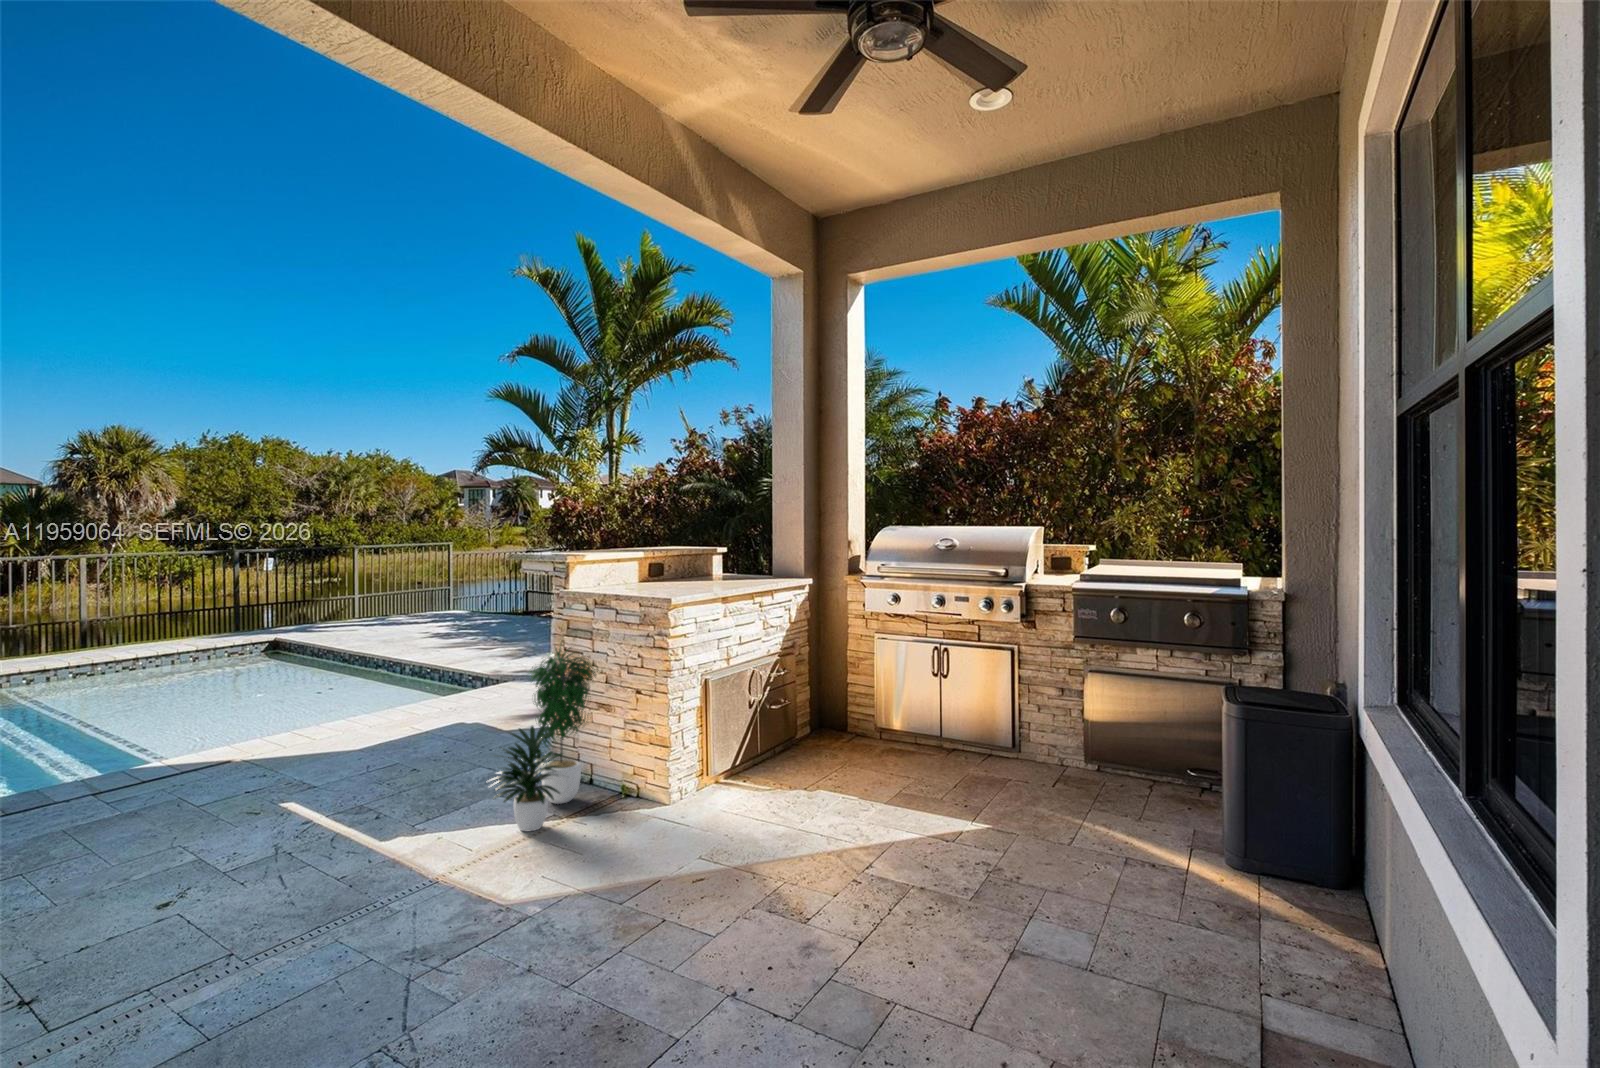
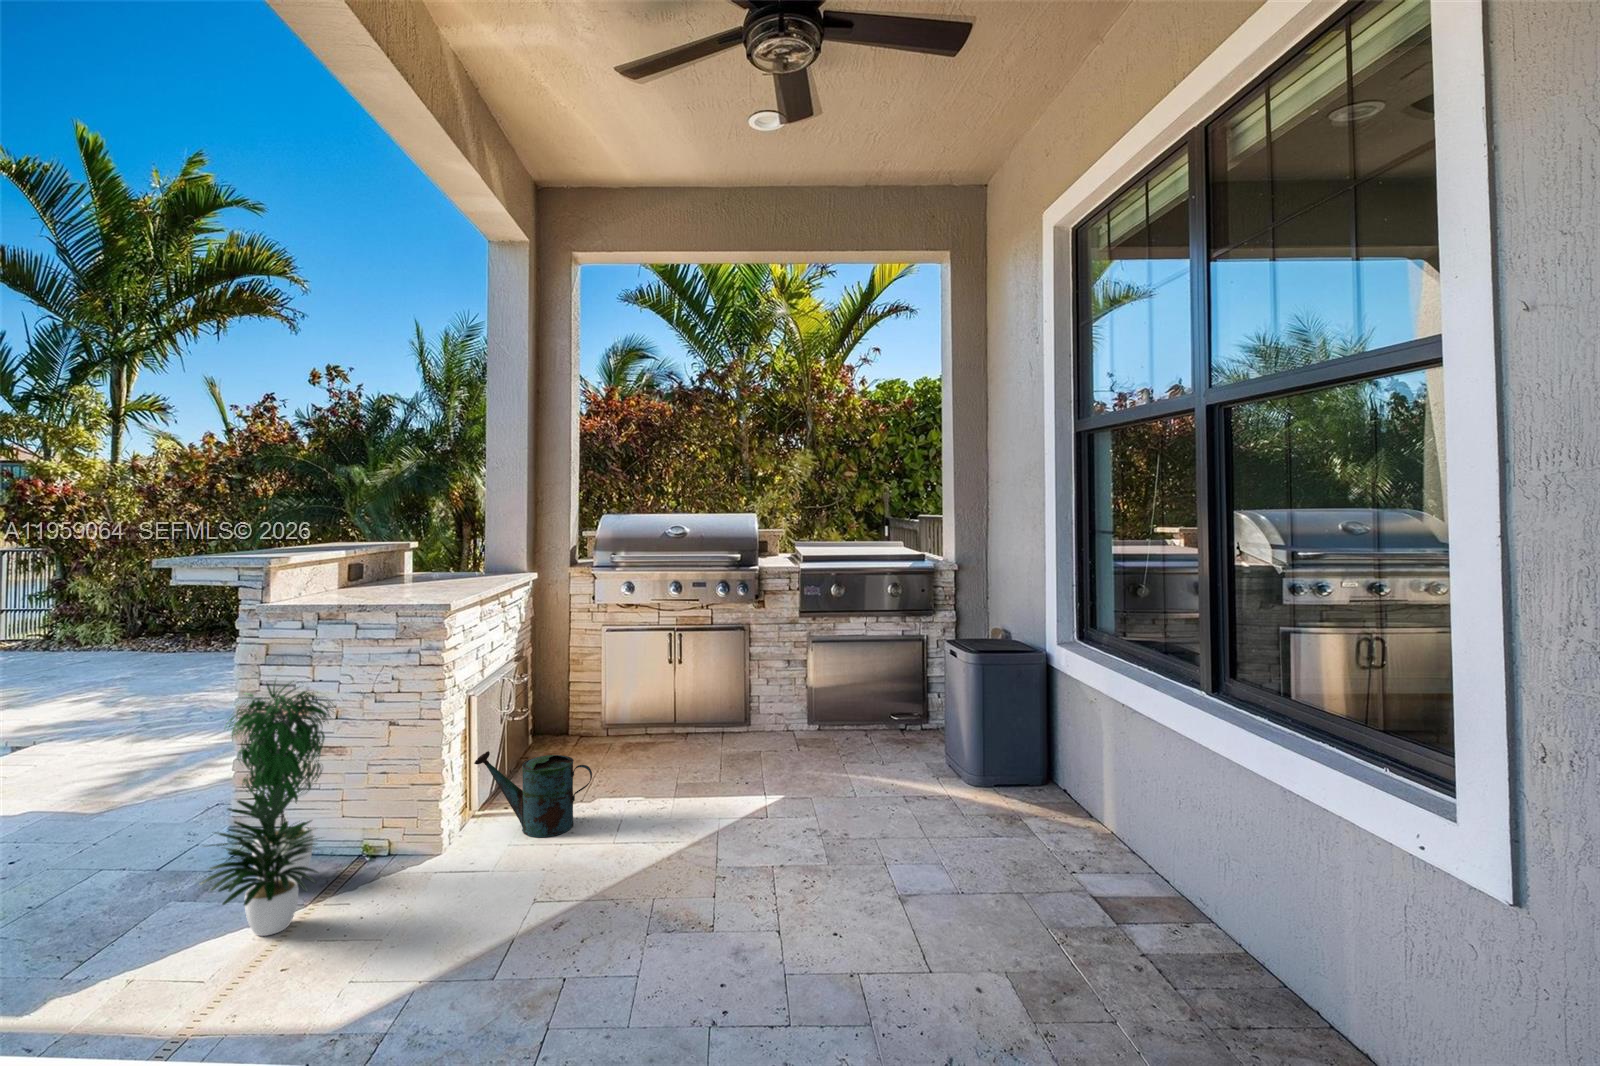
watering can: none [704,728,793,813] -> present [474,751,592,837]

